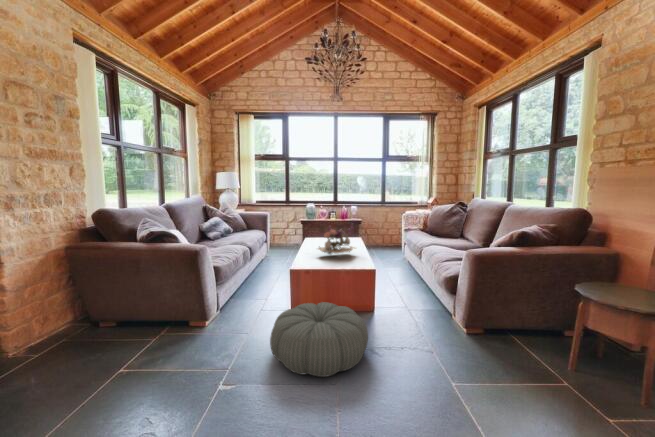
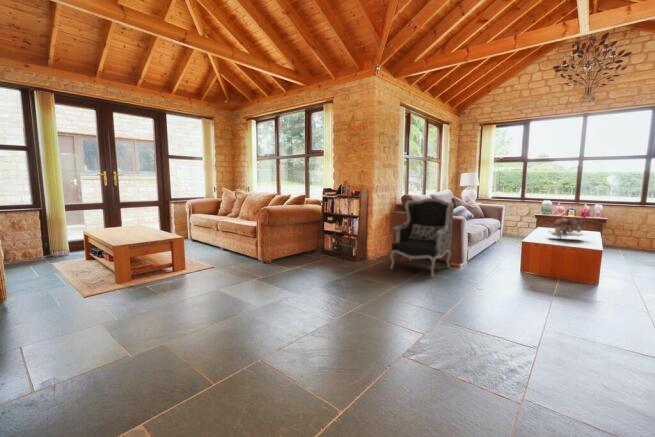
armchair: none [30,215,185,388] -> present [390,198,454,278]
pouf: present [270,302,368,377] -> none [506,259,581,298]

